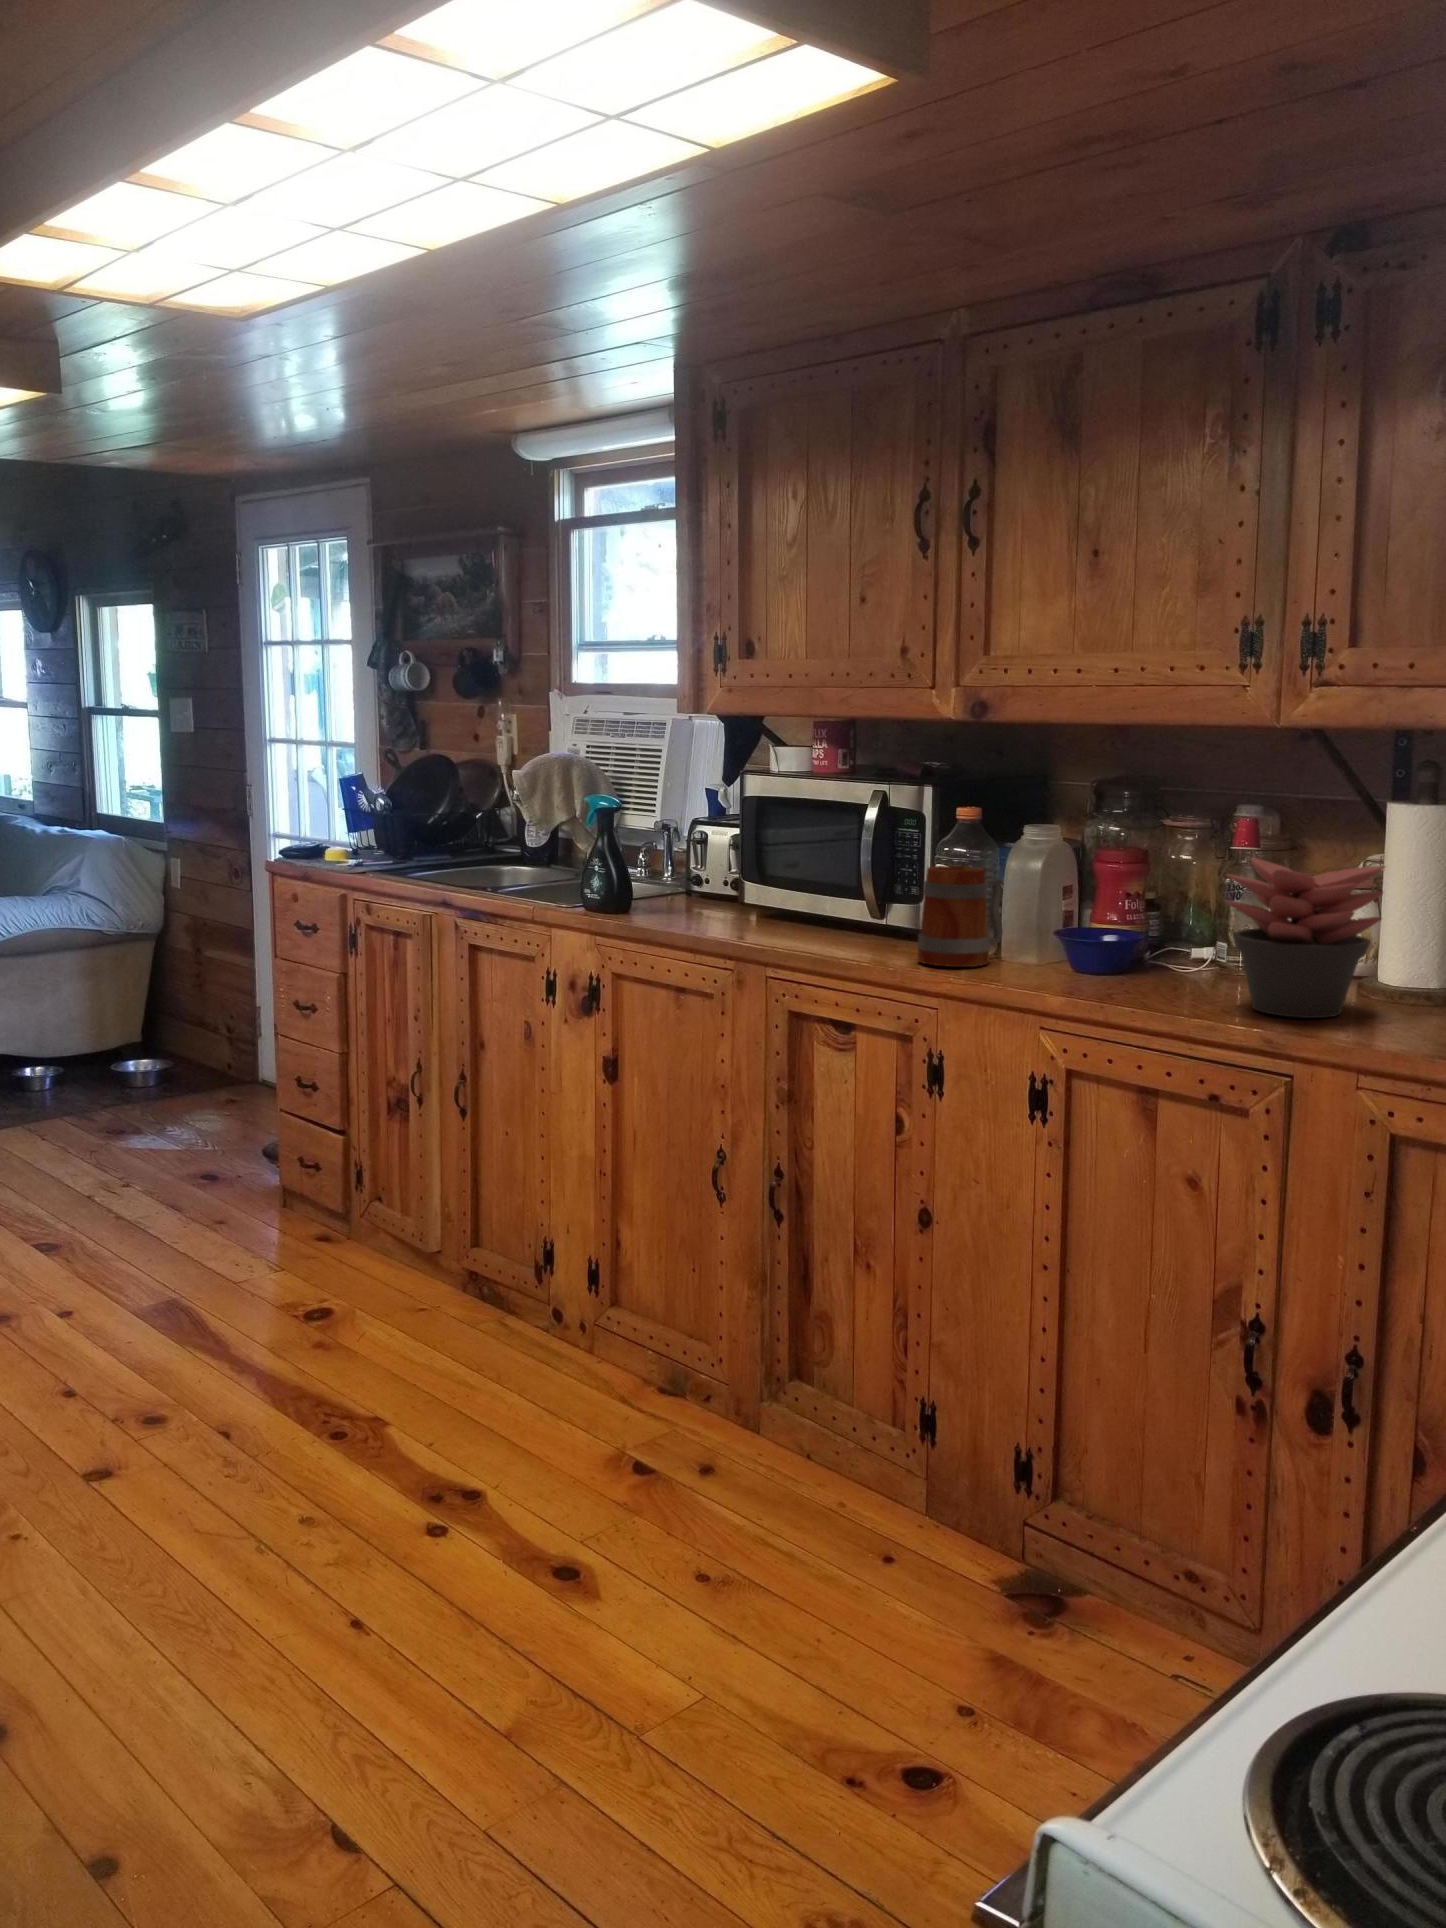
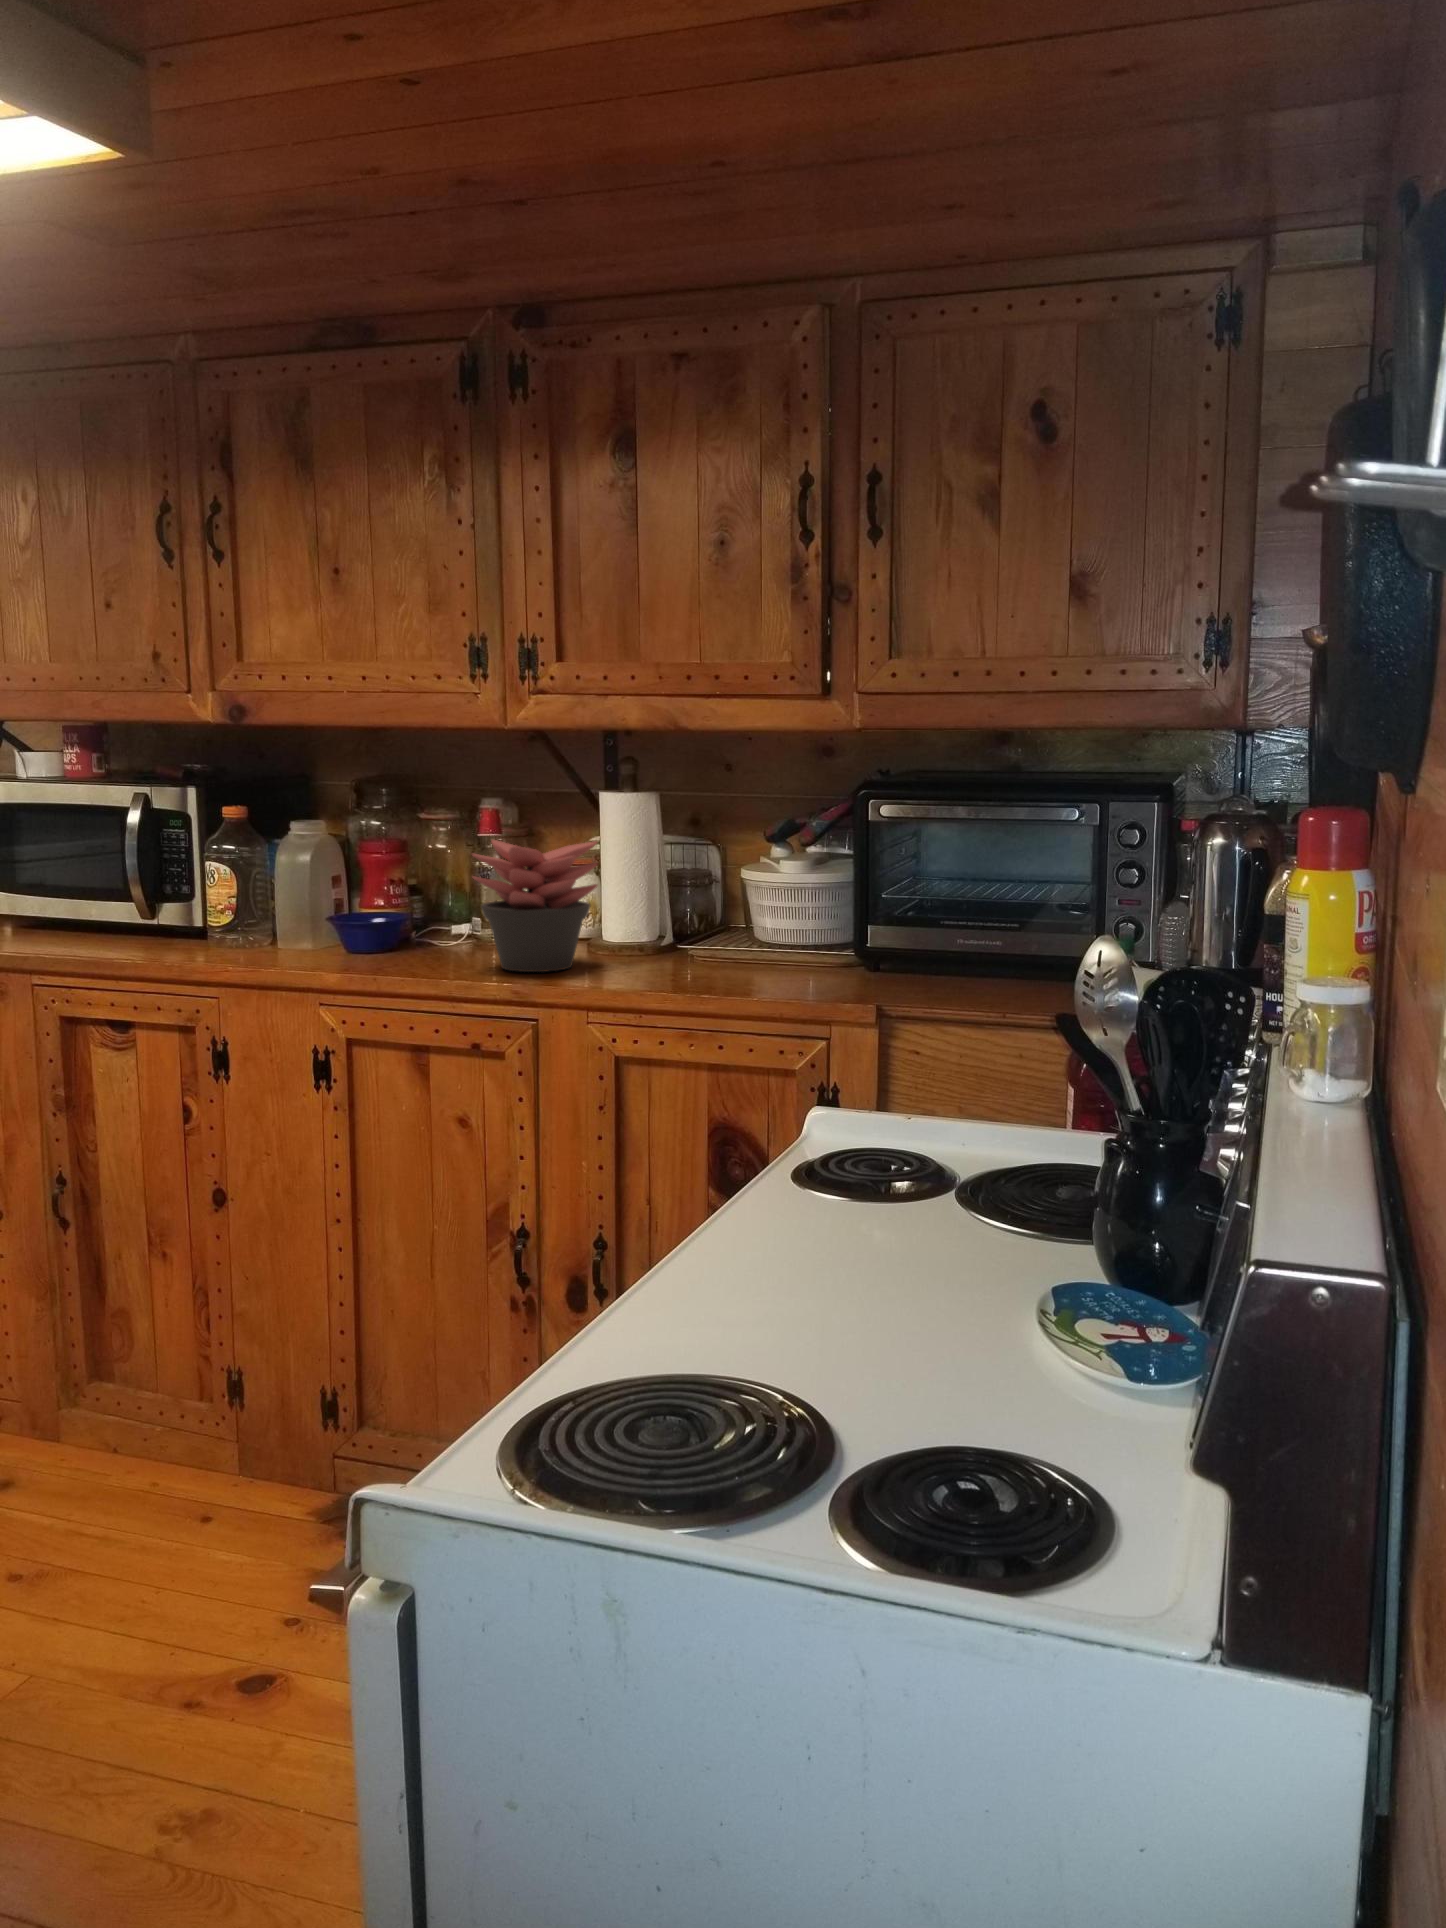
mug: present [917,866,1003,967] -> none [193,862,277,957]

